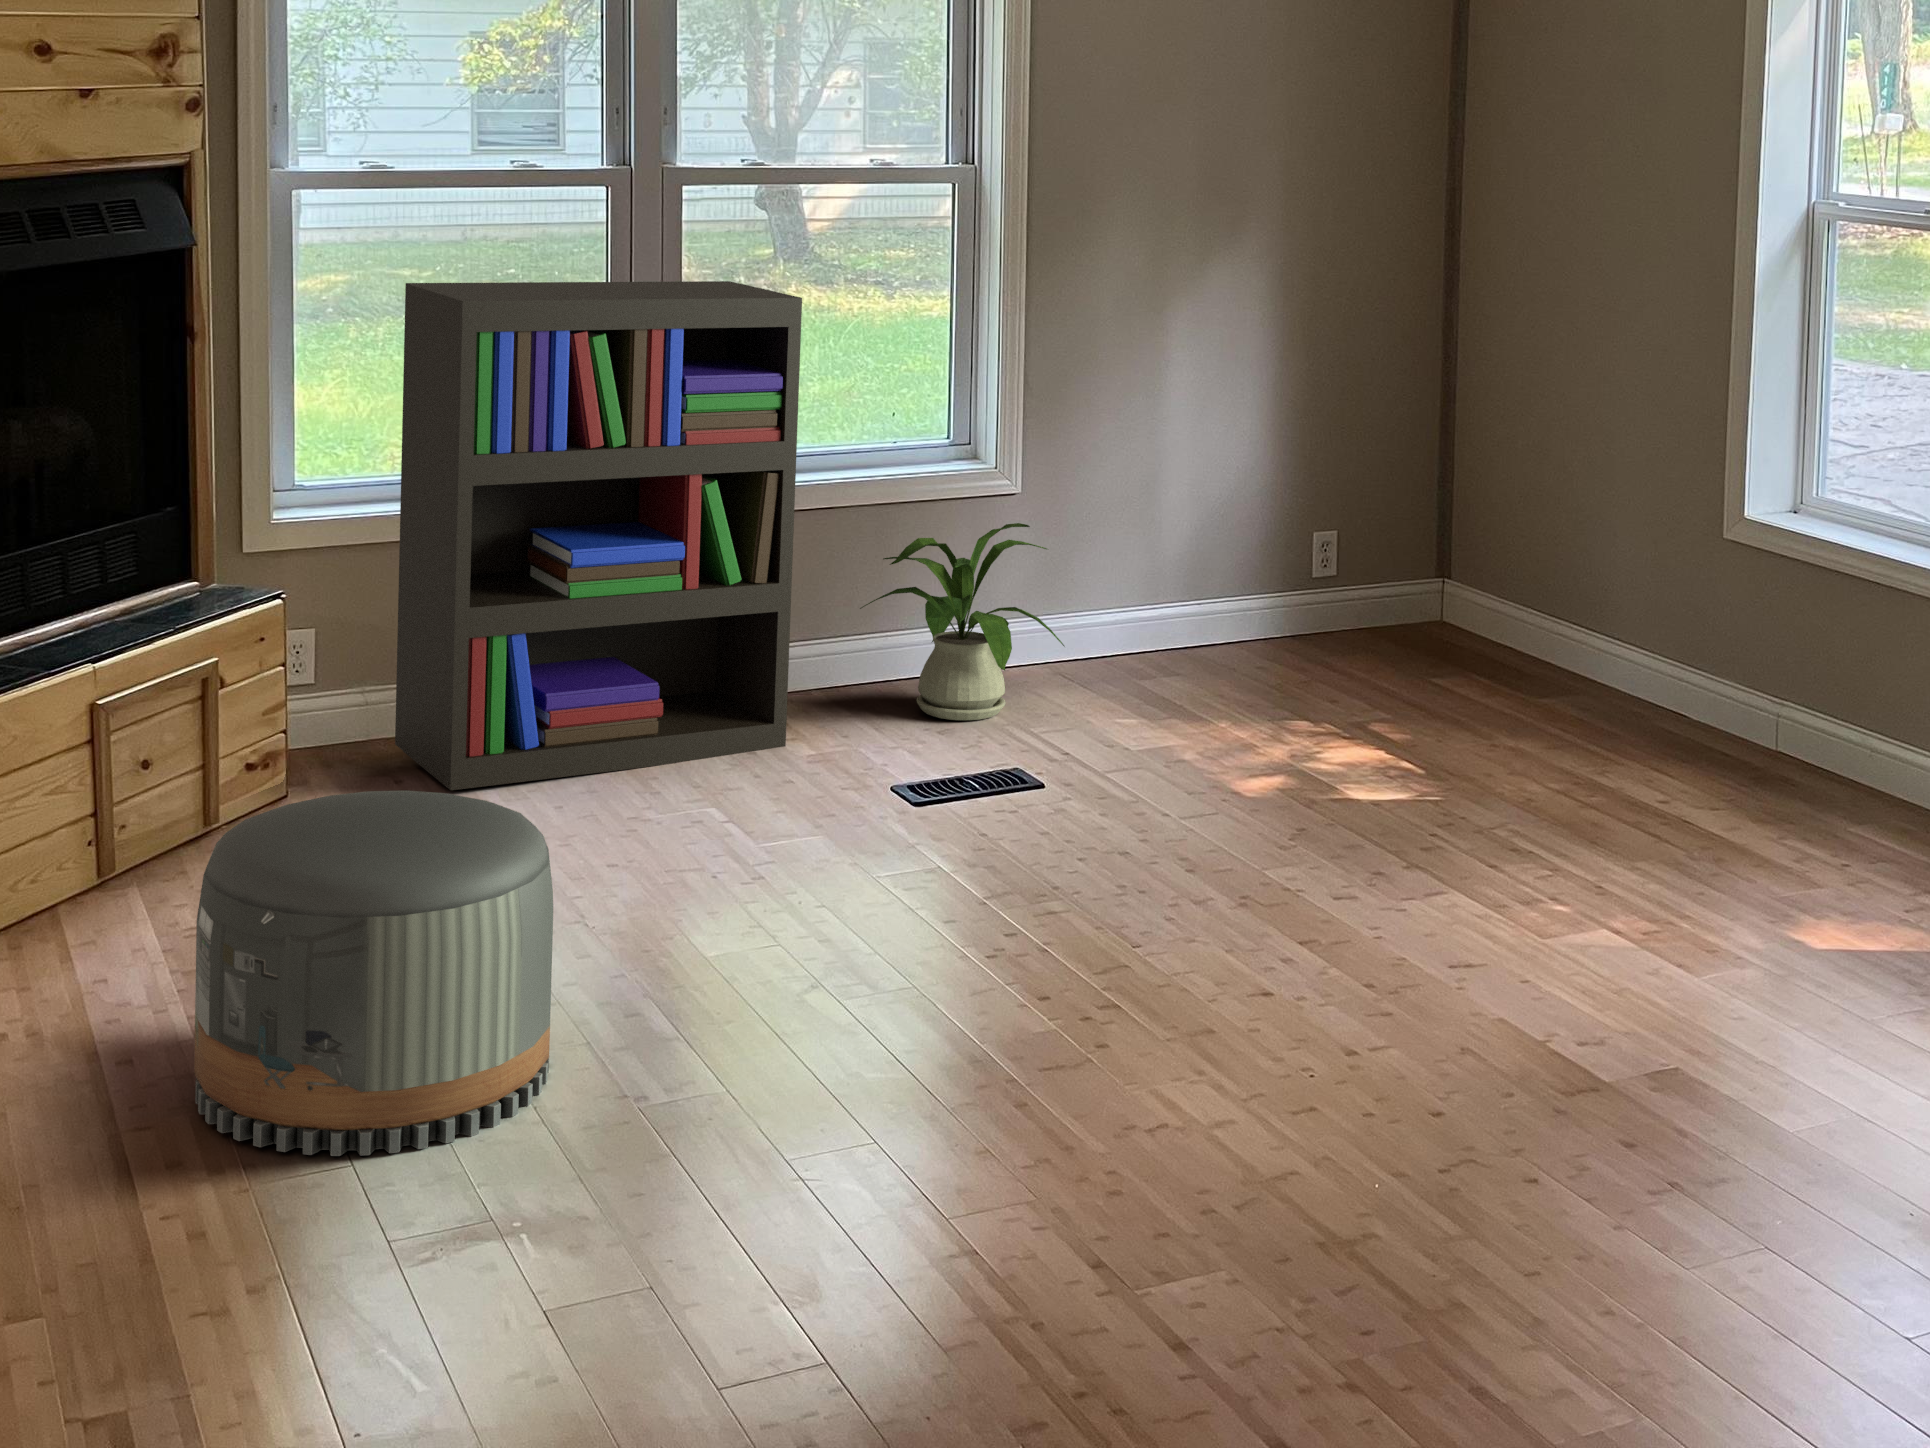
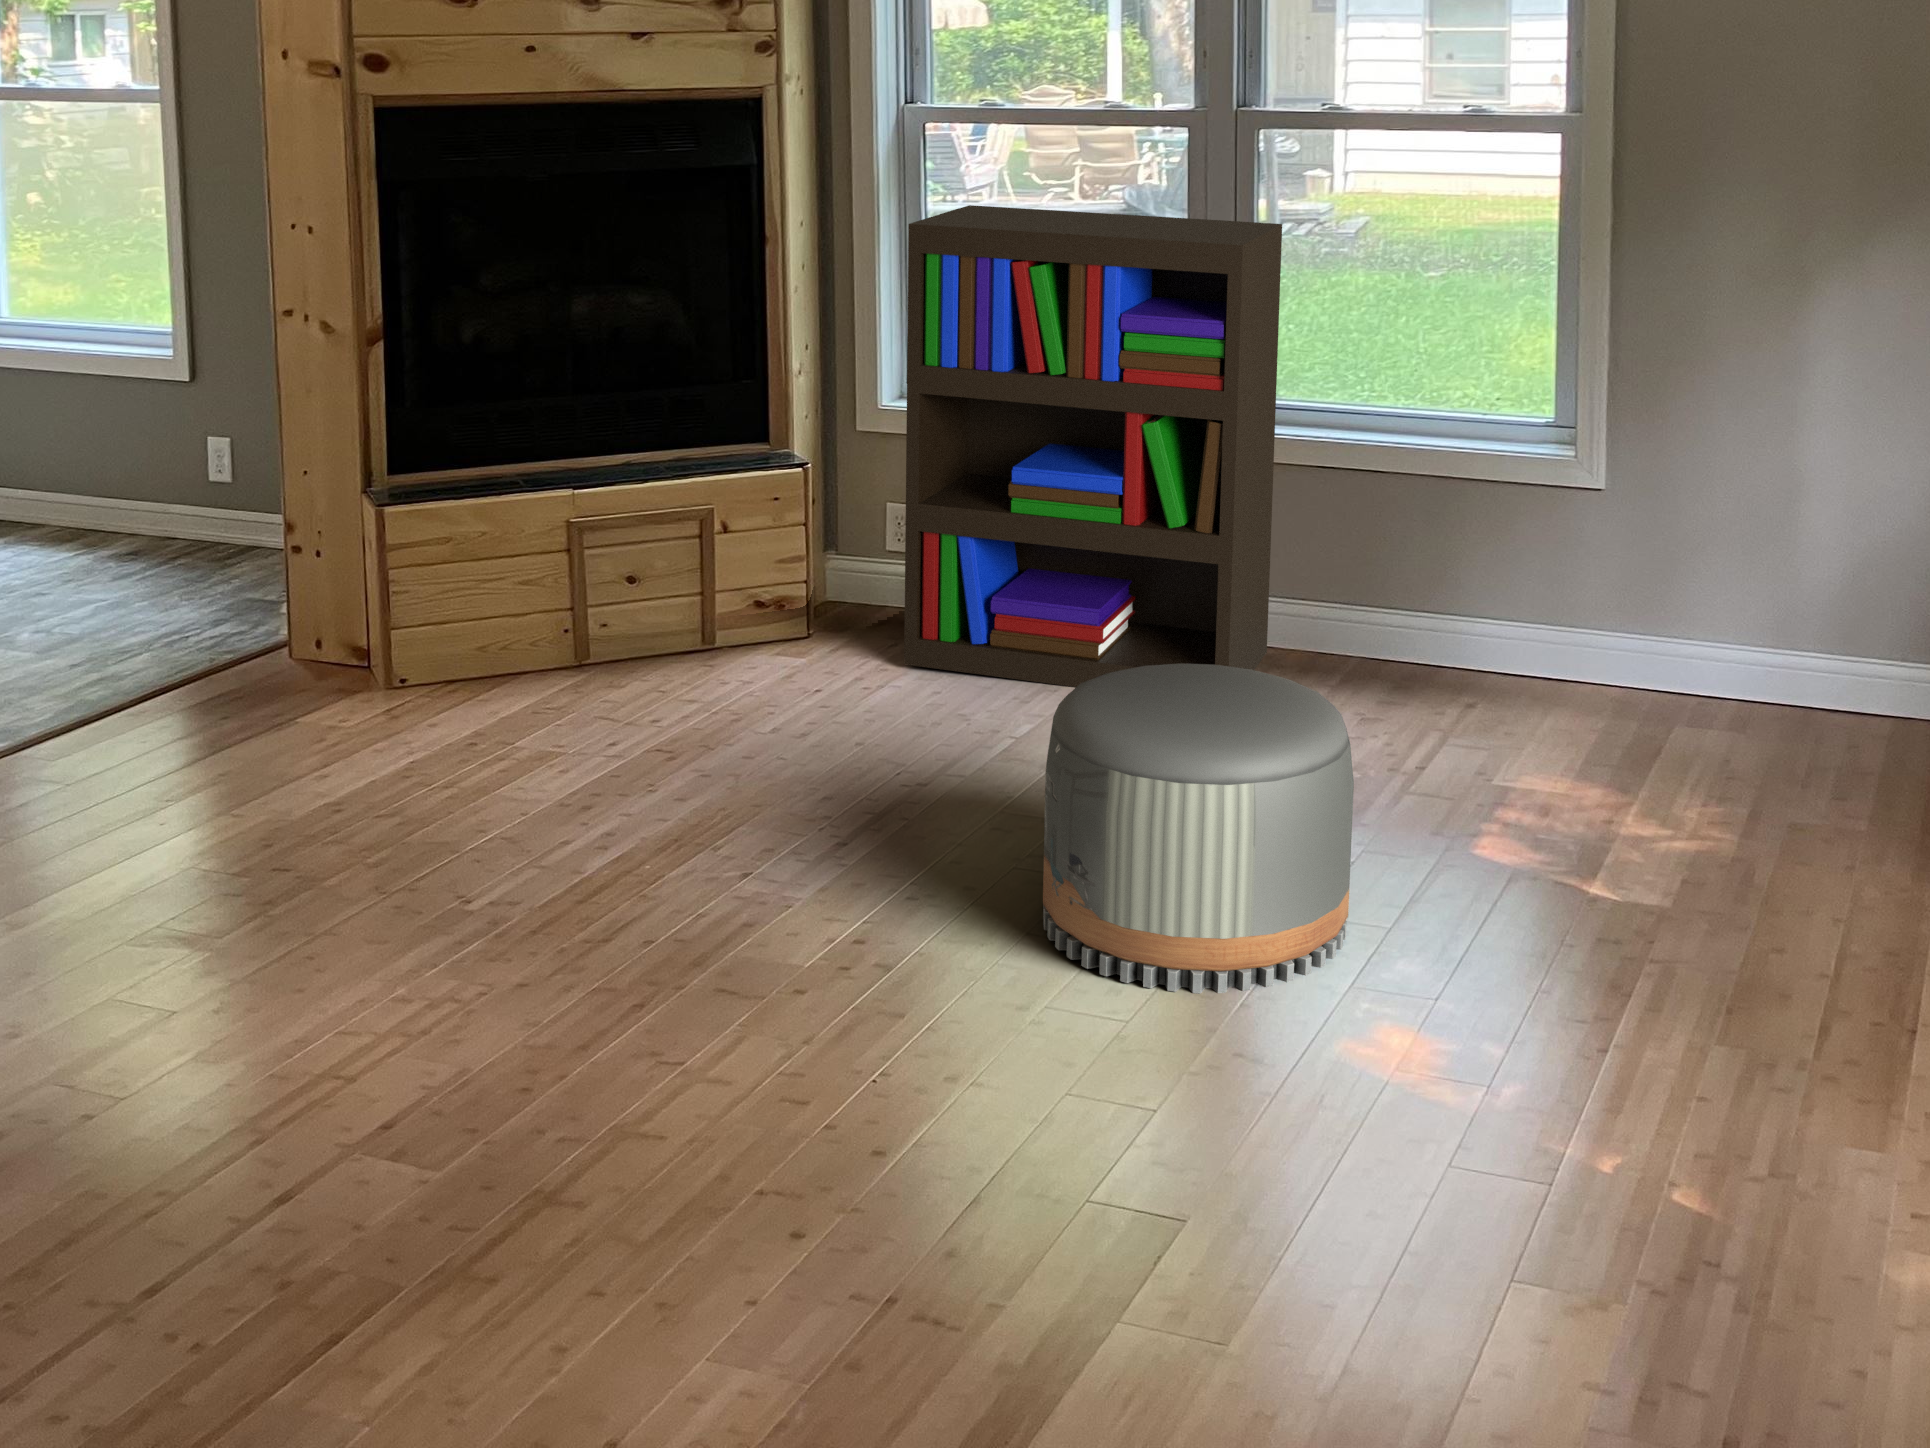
house plant: present [860,523,1064,720] -> none [1370,517,1570,729]
pouf: present [194,791,553,1156] -> present [1043,663,1354,993]

